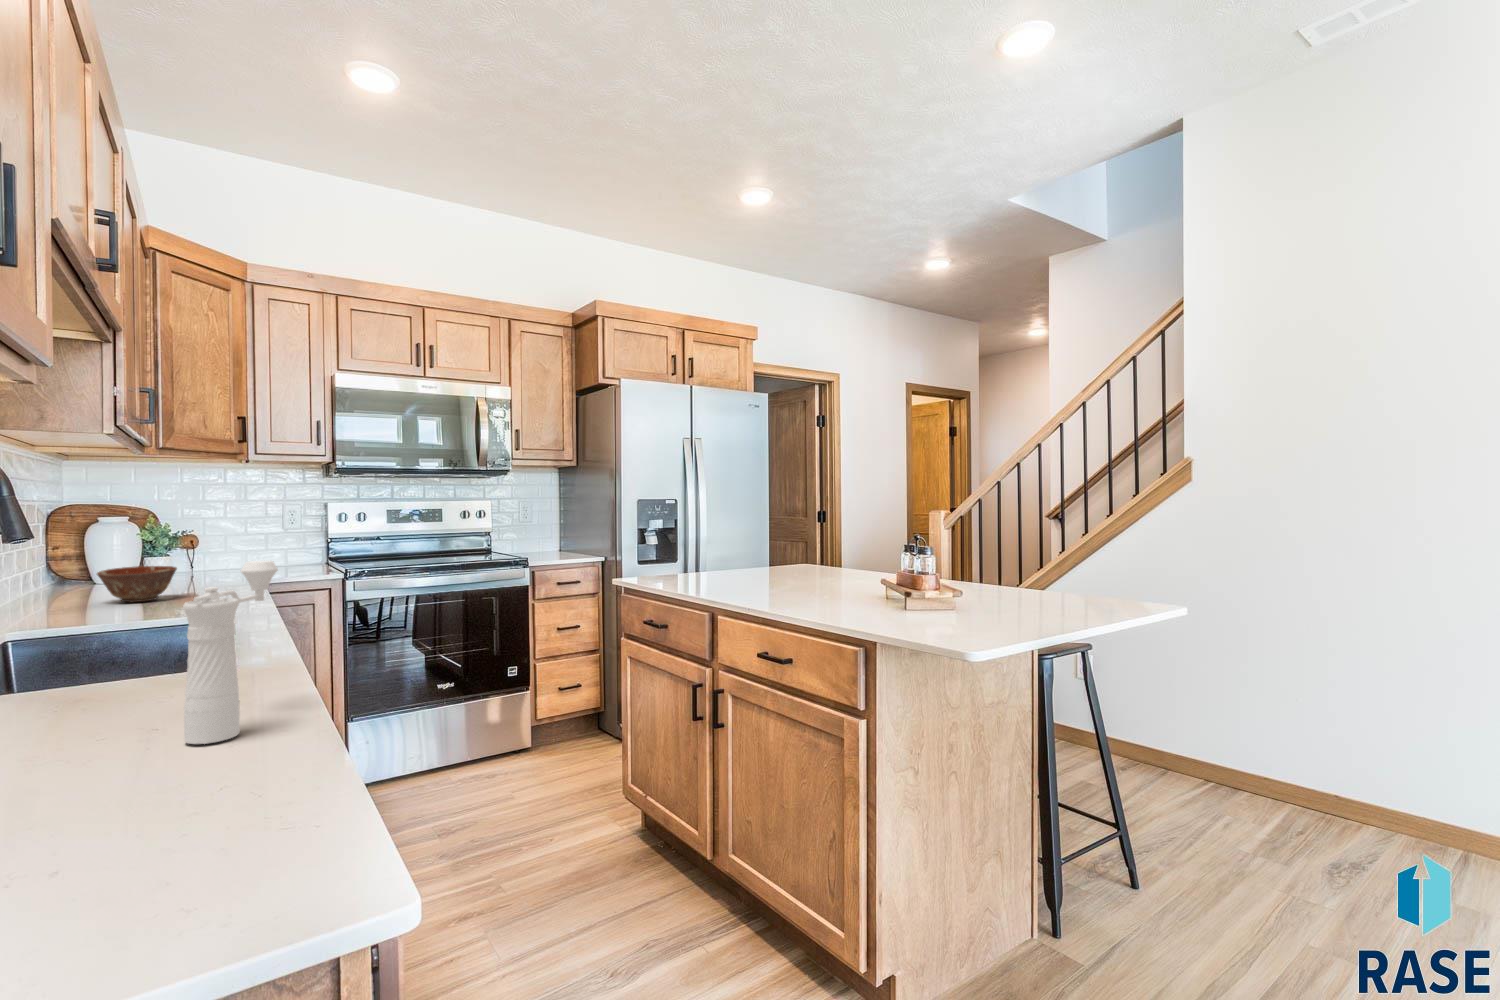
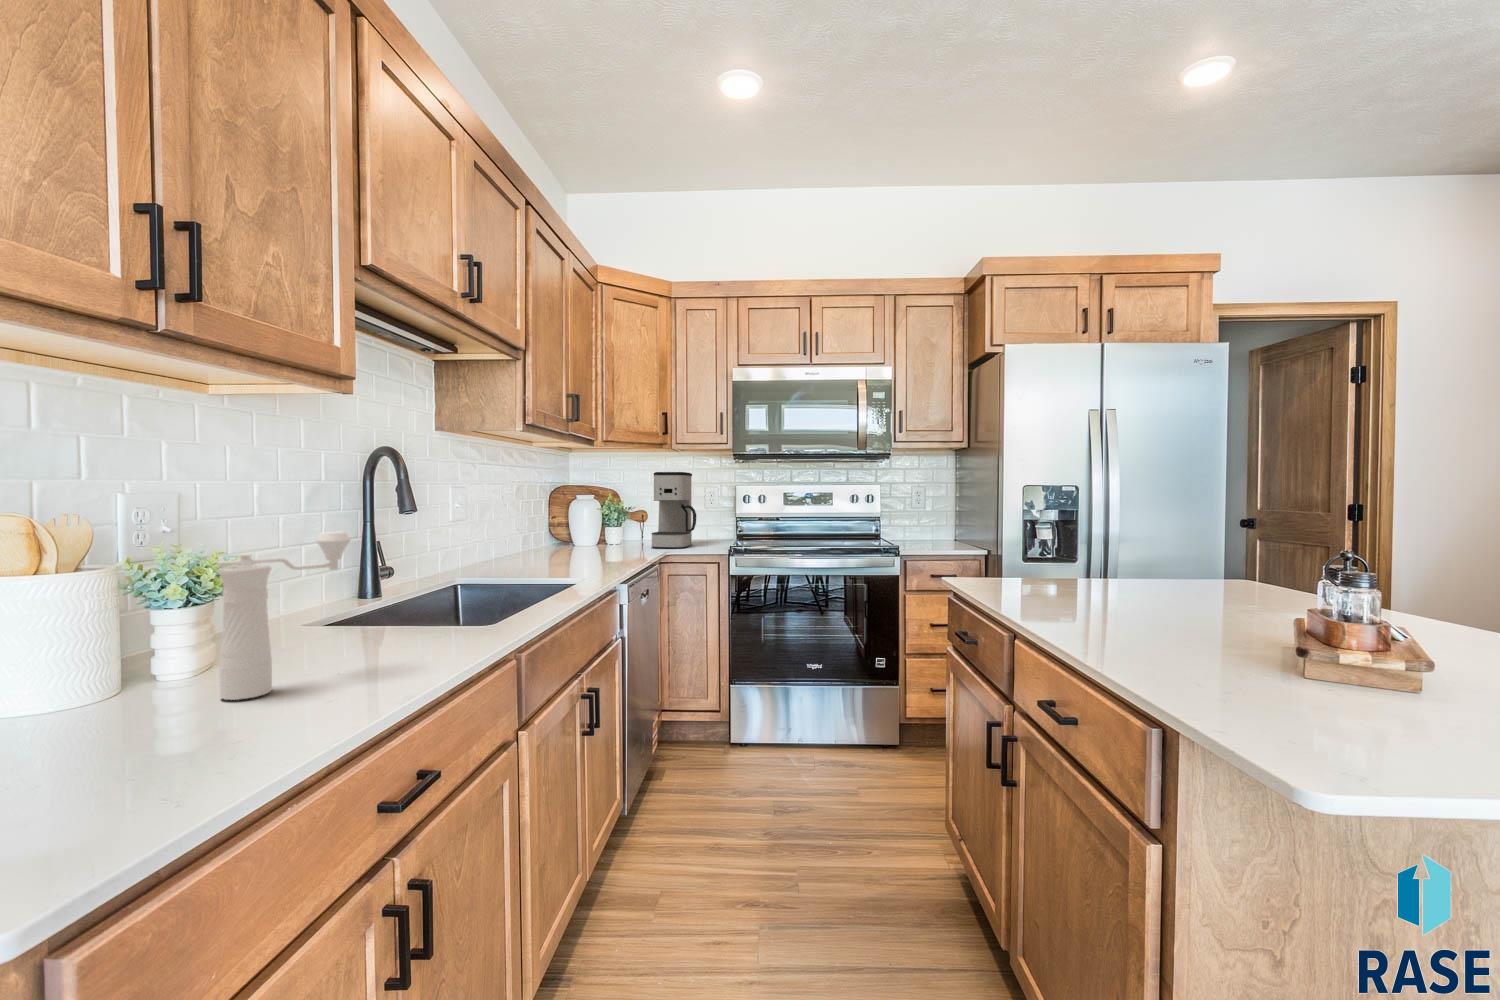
coffee maker: none [230,487,292,579] -> present [652,472,696,548]
ceramic bowl: present [97,566,177,602] -> none [536,533,585,561]

